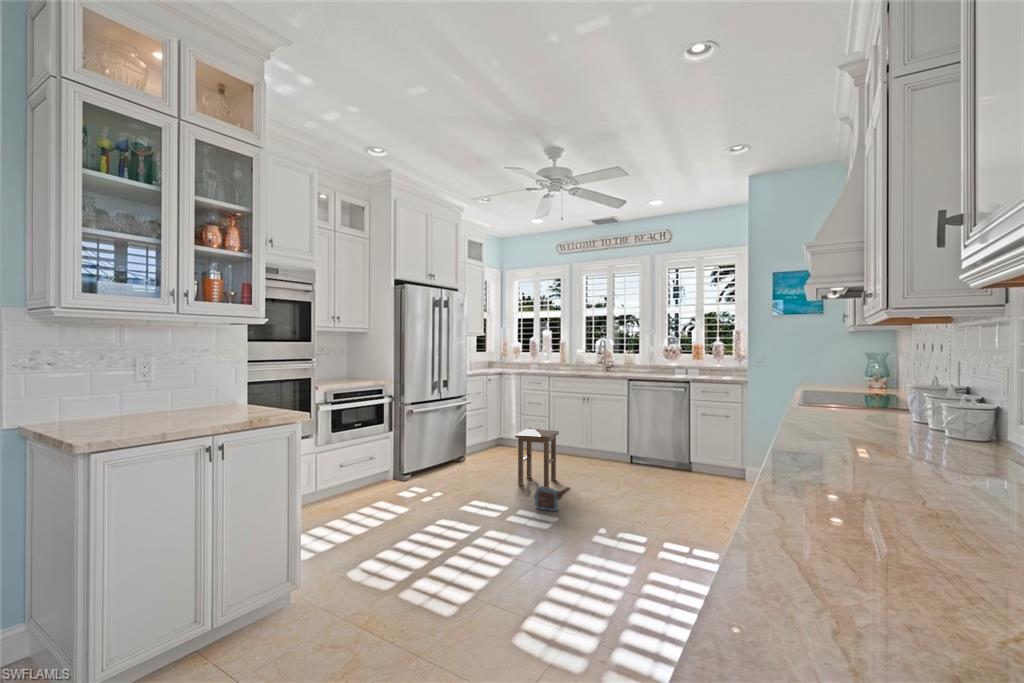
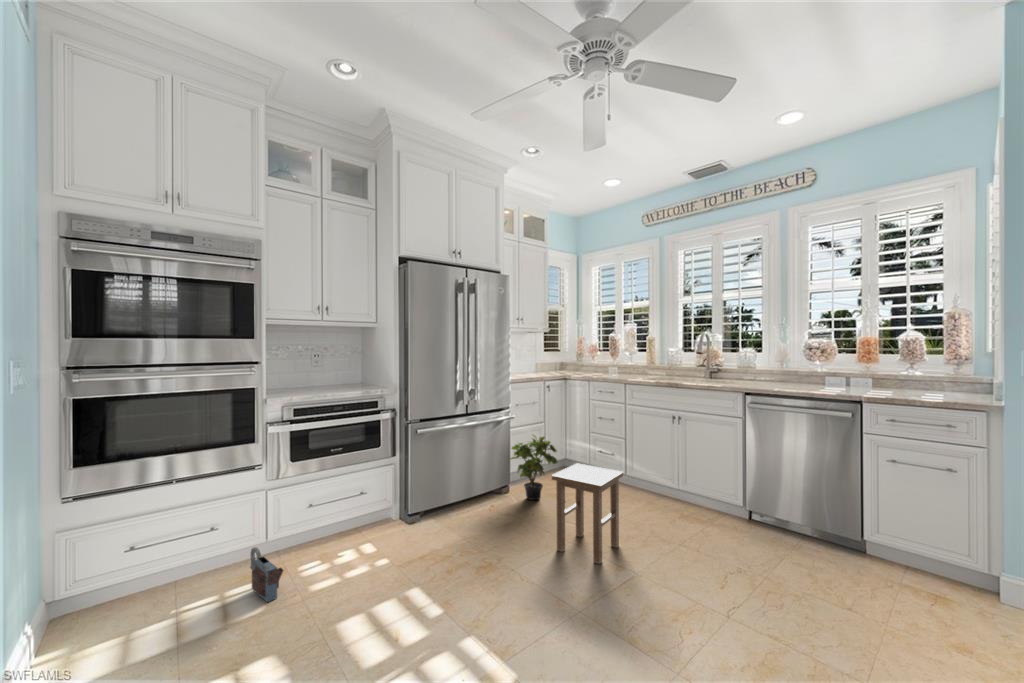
potted plant: none [466,415,503,464] -> present [509,435,558,500]
watering can: present [527,482,570,511] -> present [250,547,284,602]

